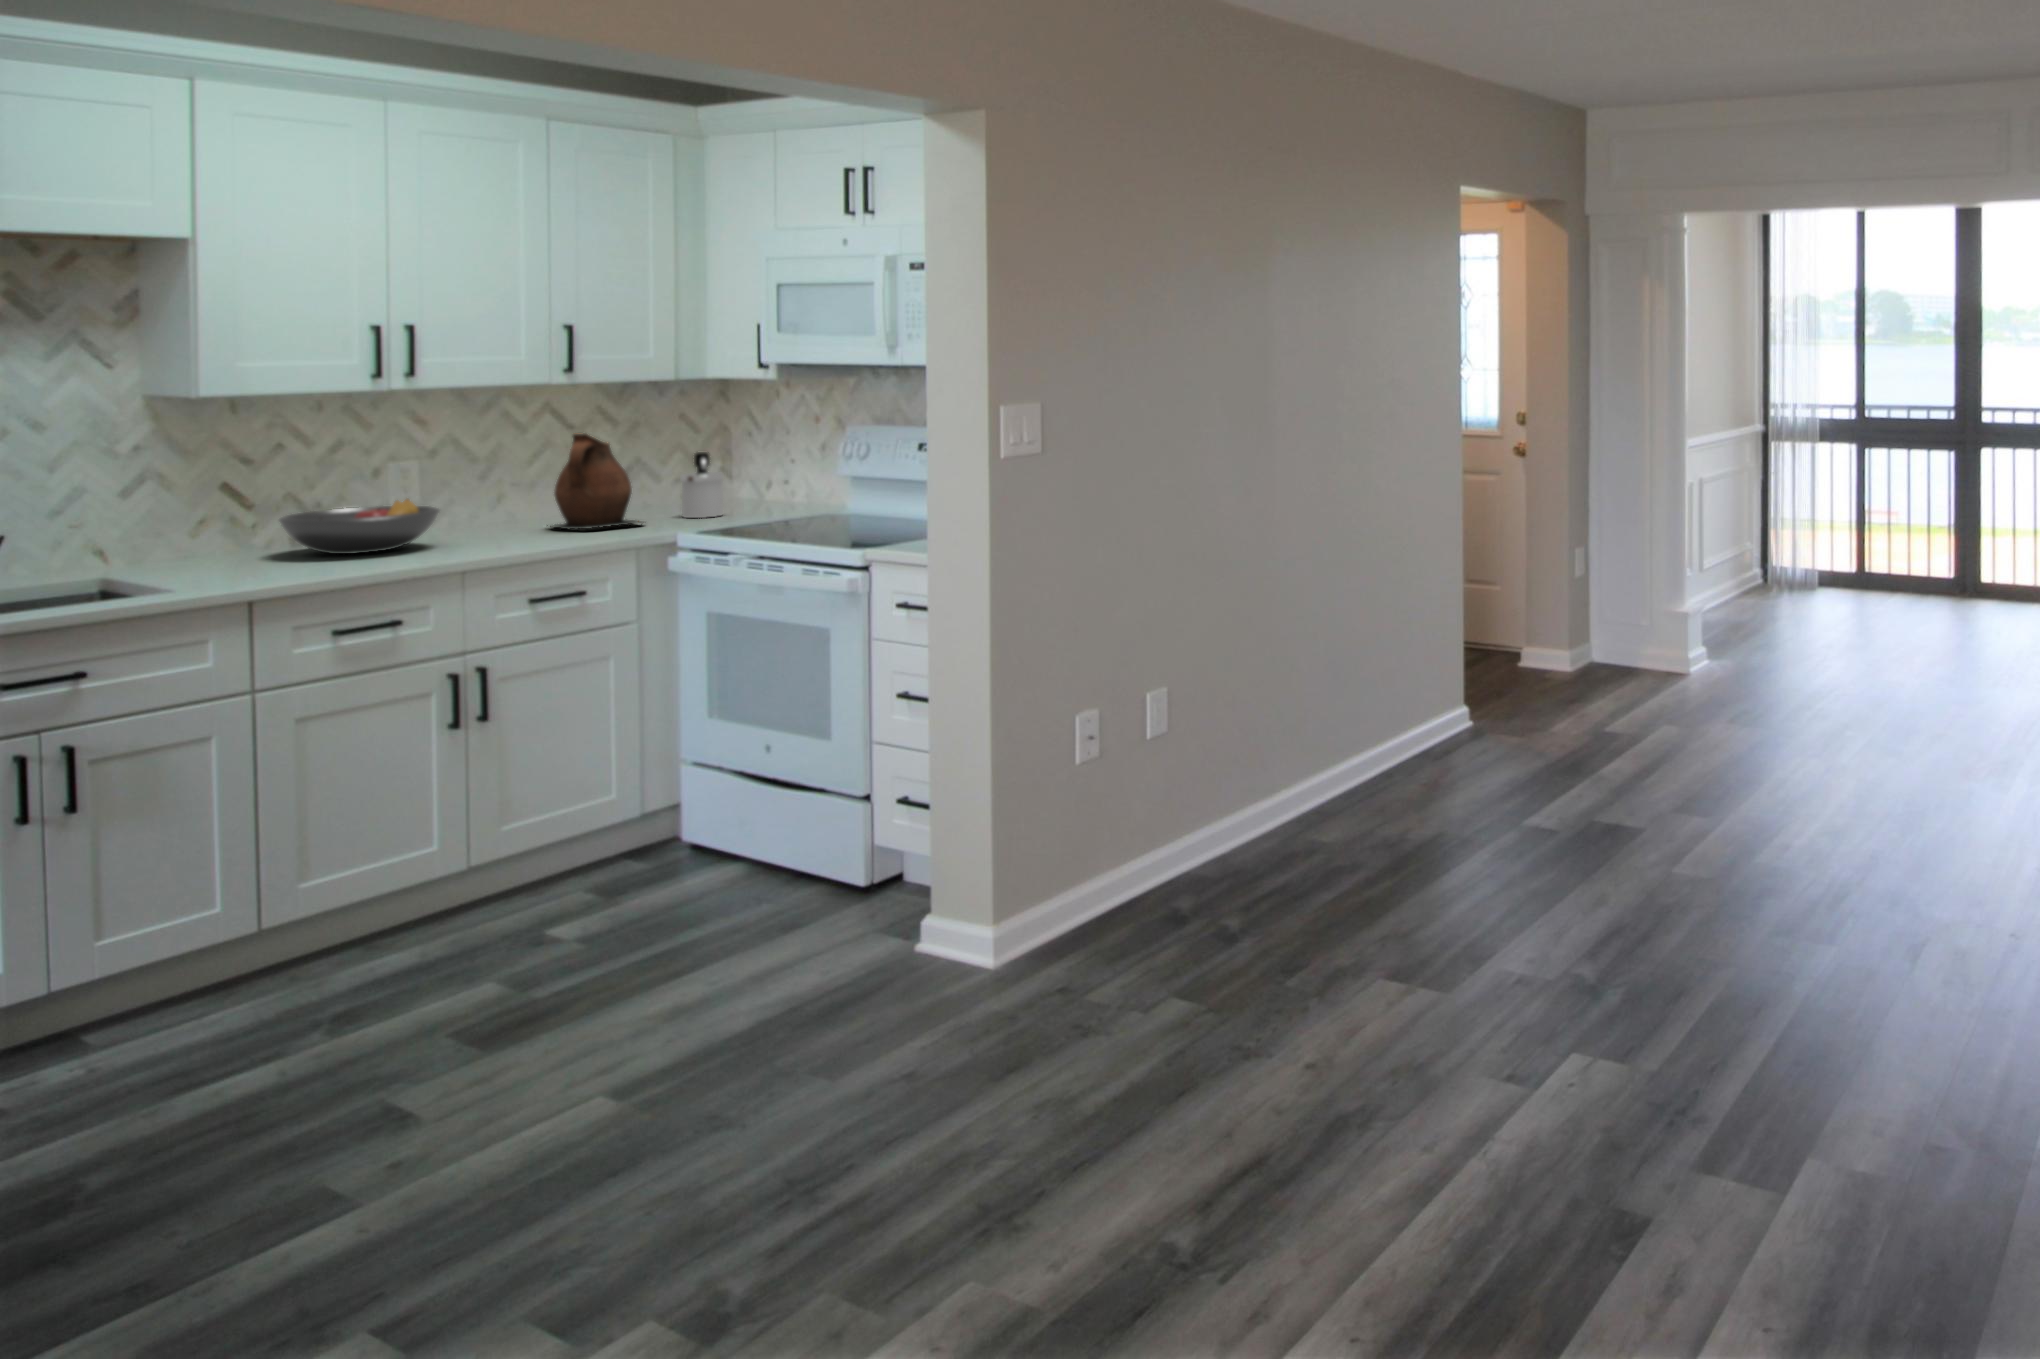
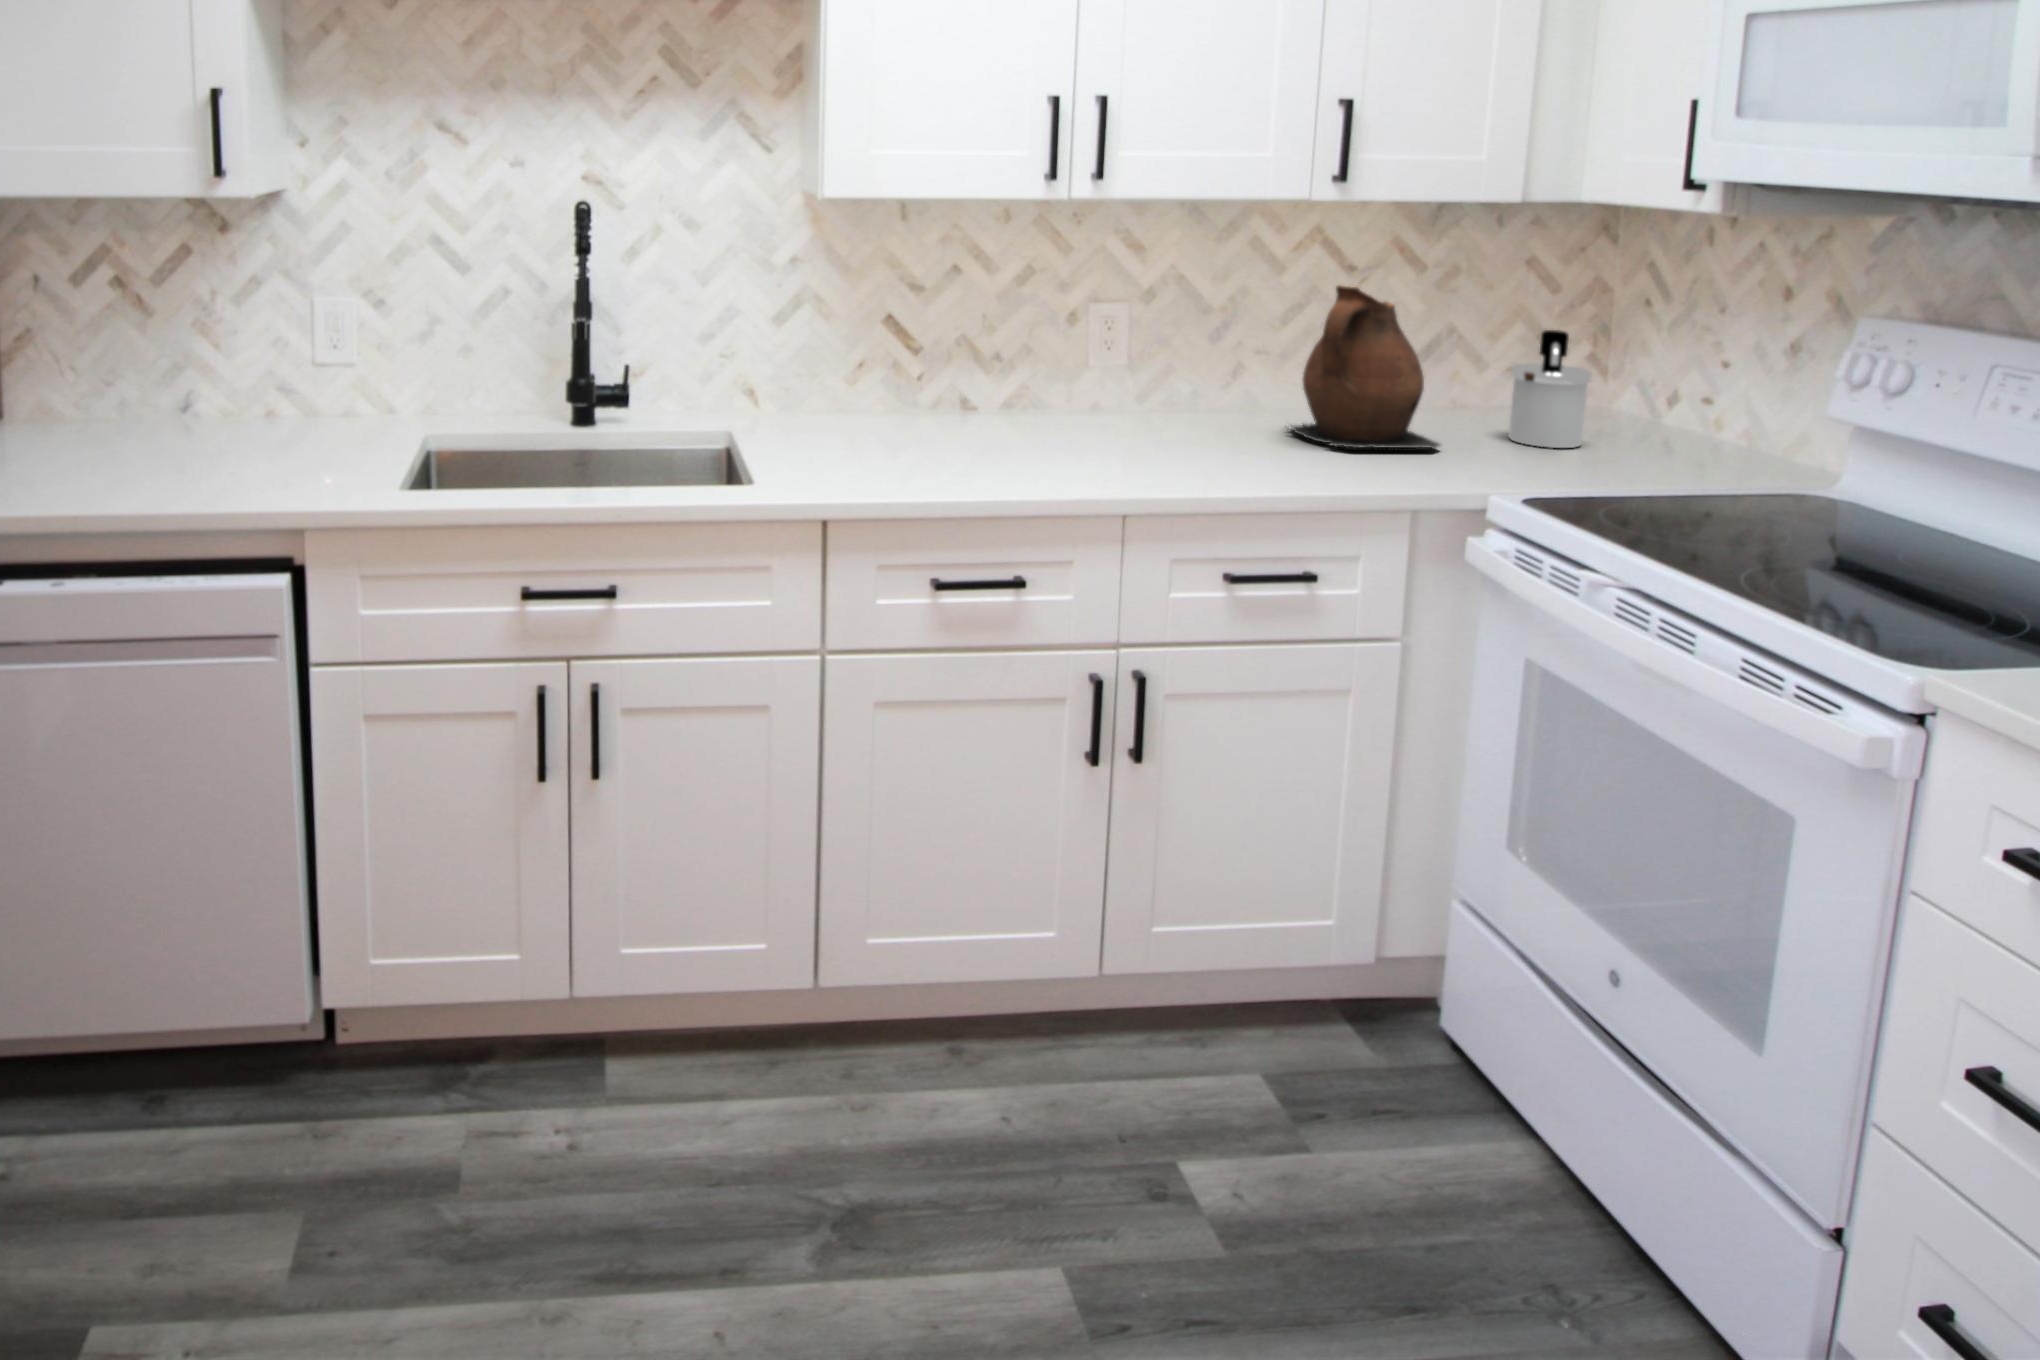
fruit bowl: present [279,499,439,554] -> none [927,365,1126,445]

